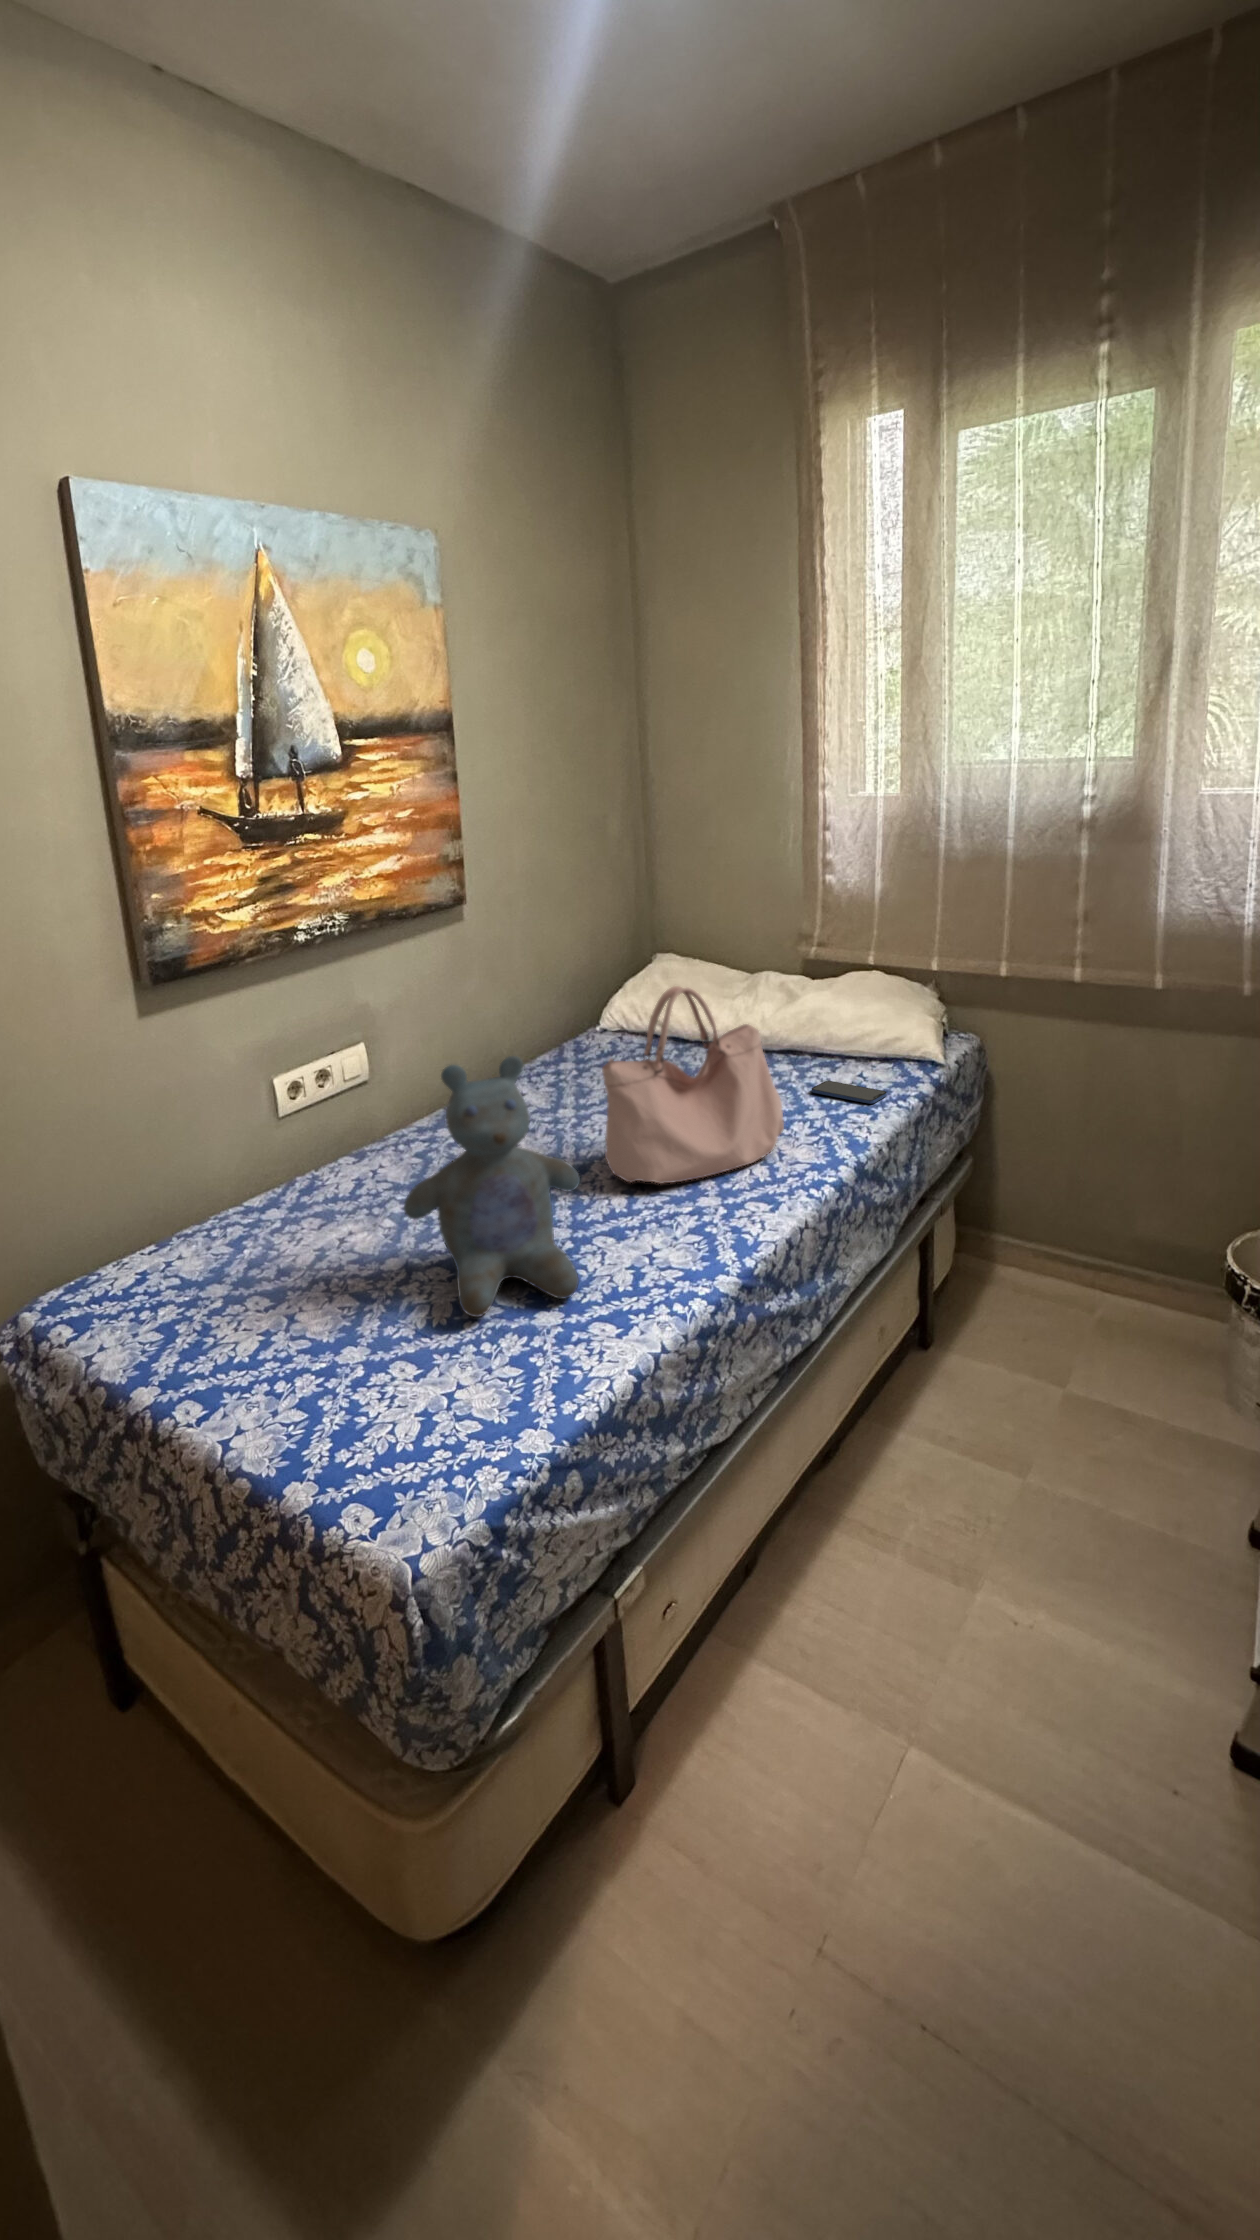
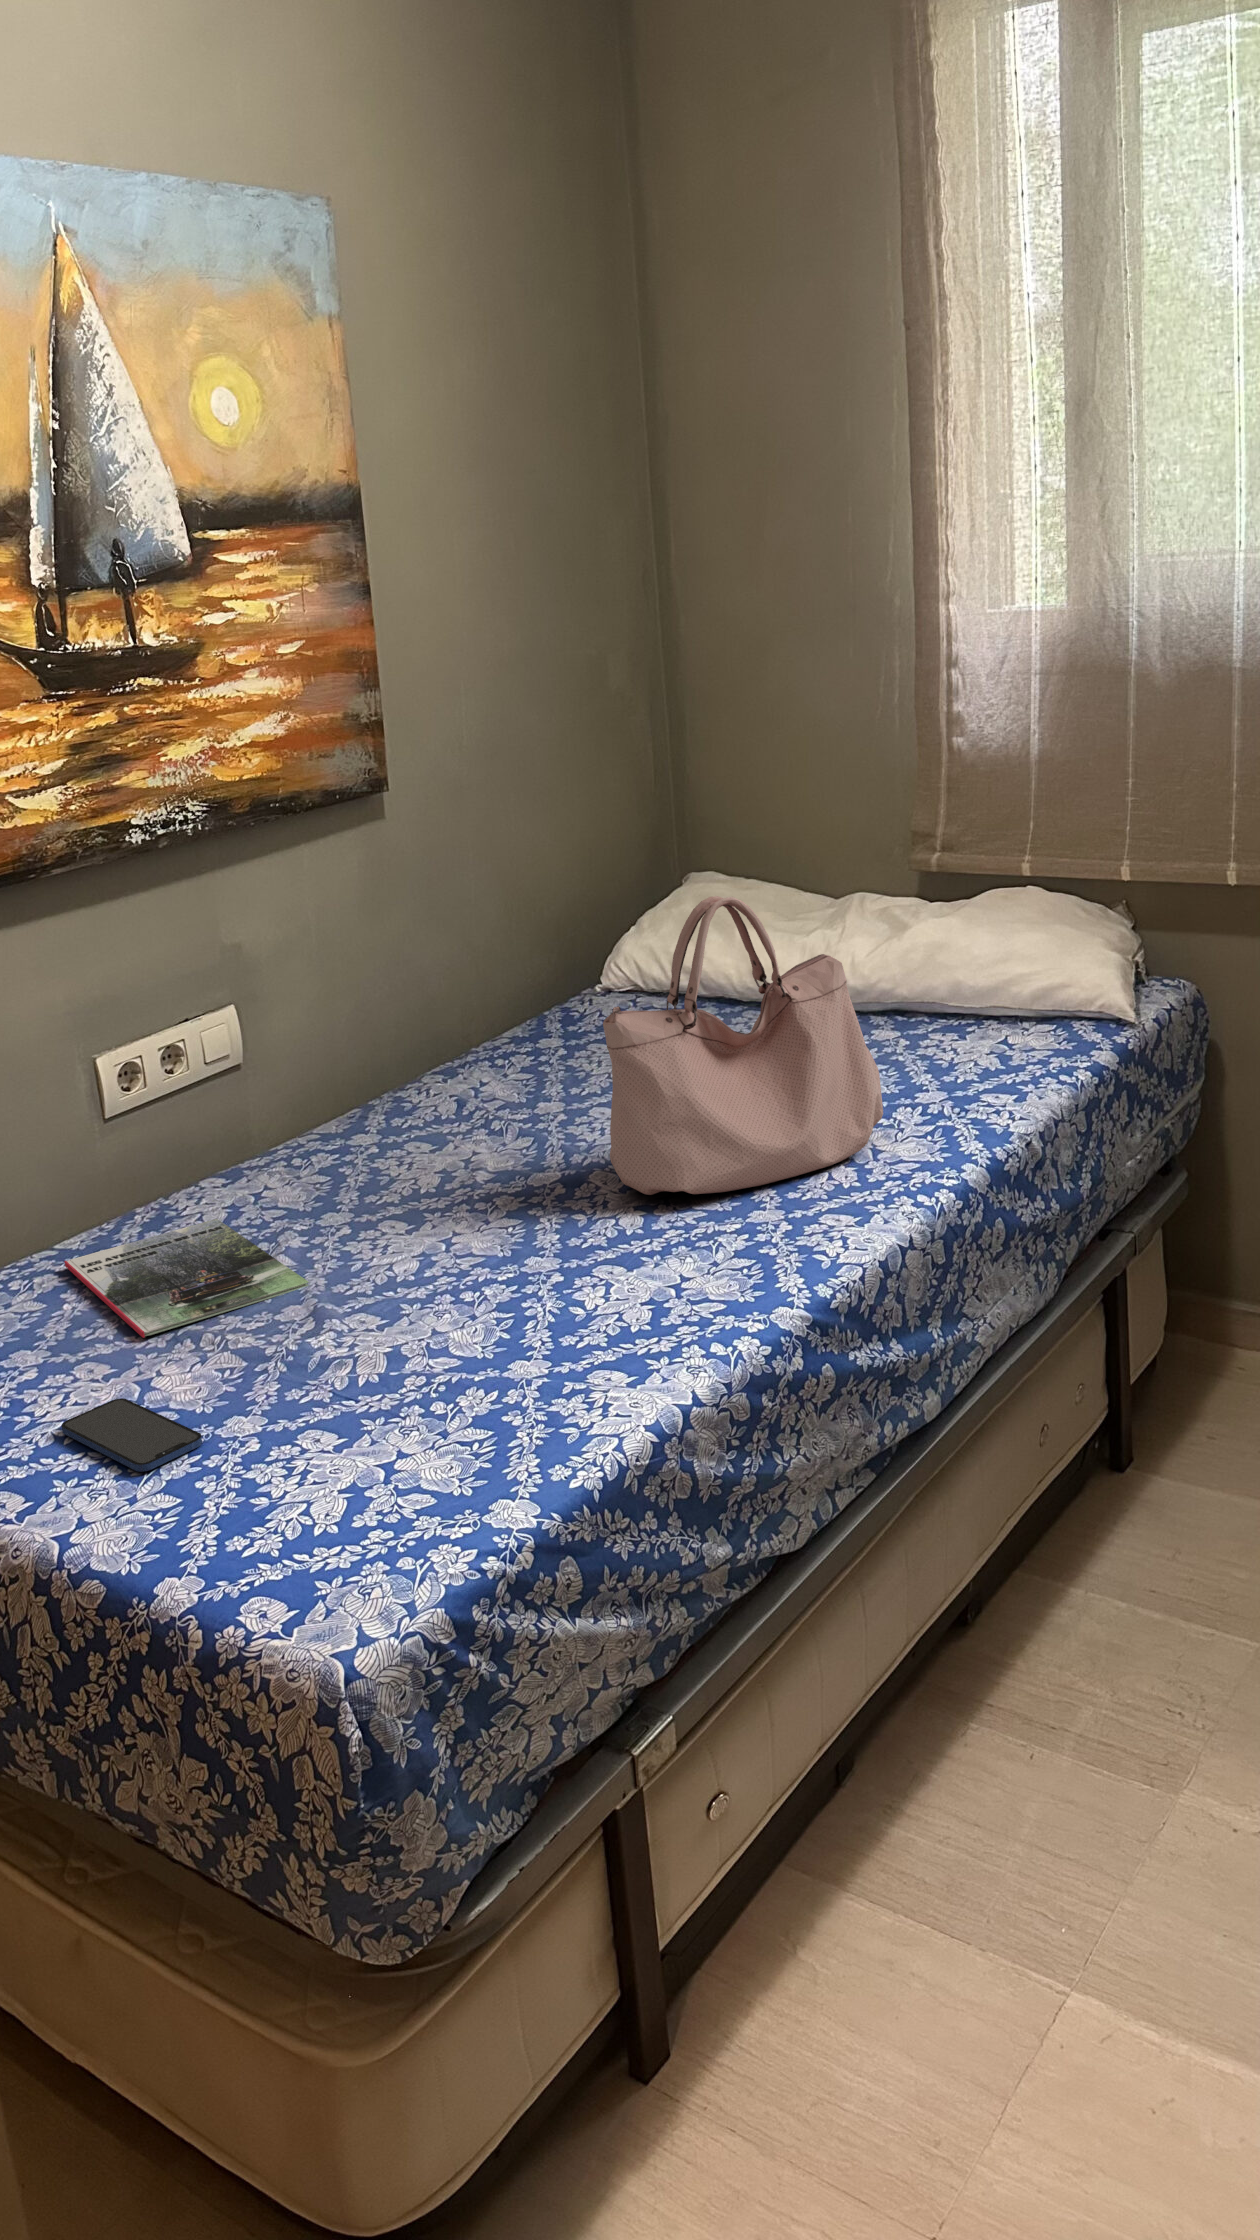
stuffed bear: present [404,1056,580,1317] -> none [308,991,572,1372]
smartphone: present [812,1081,887,1104] -> present [62,1398,202,1472]
magazine: none [248,1188,405,1279] -> present [64,1219,309,1338]

